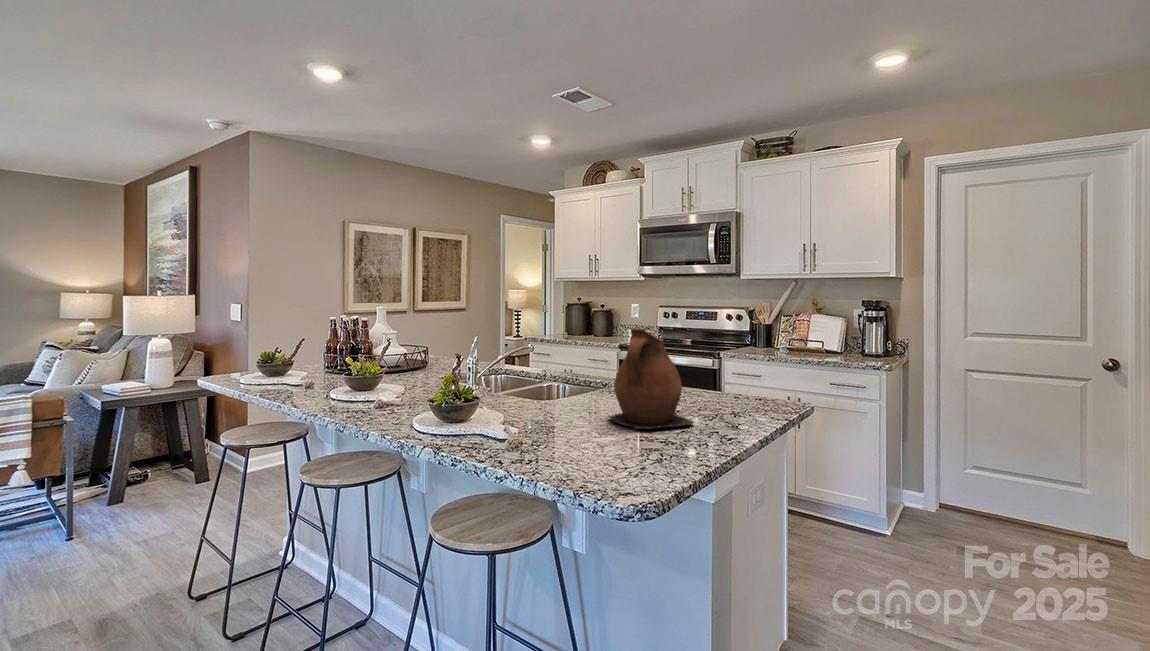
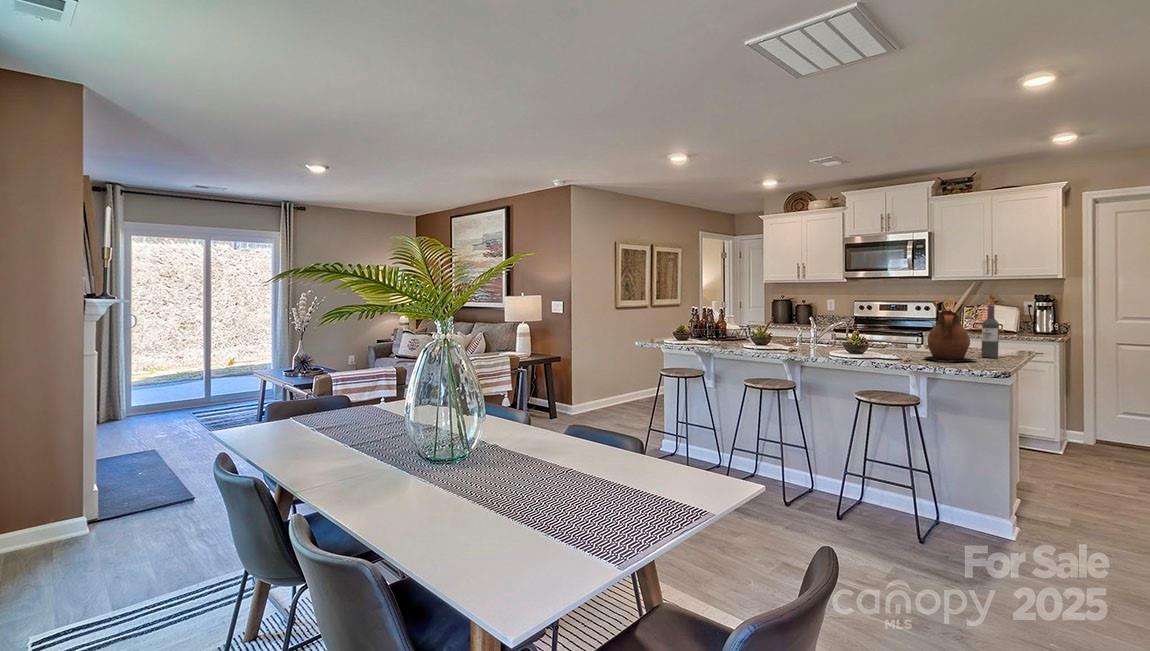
wine bottle: none [723,319,749,413] -> present [981,305,999,358]

